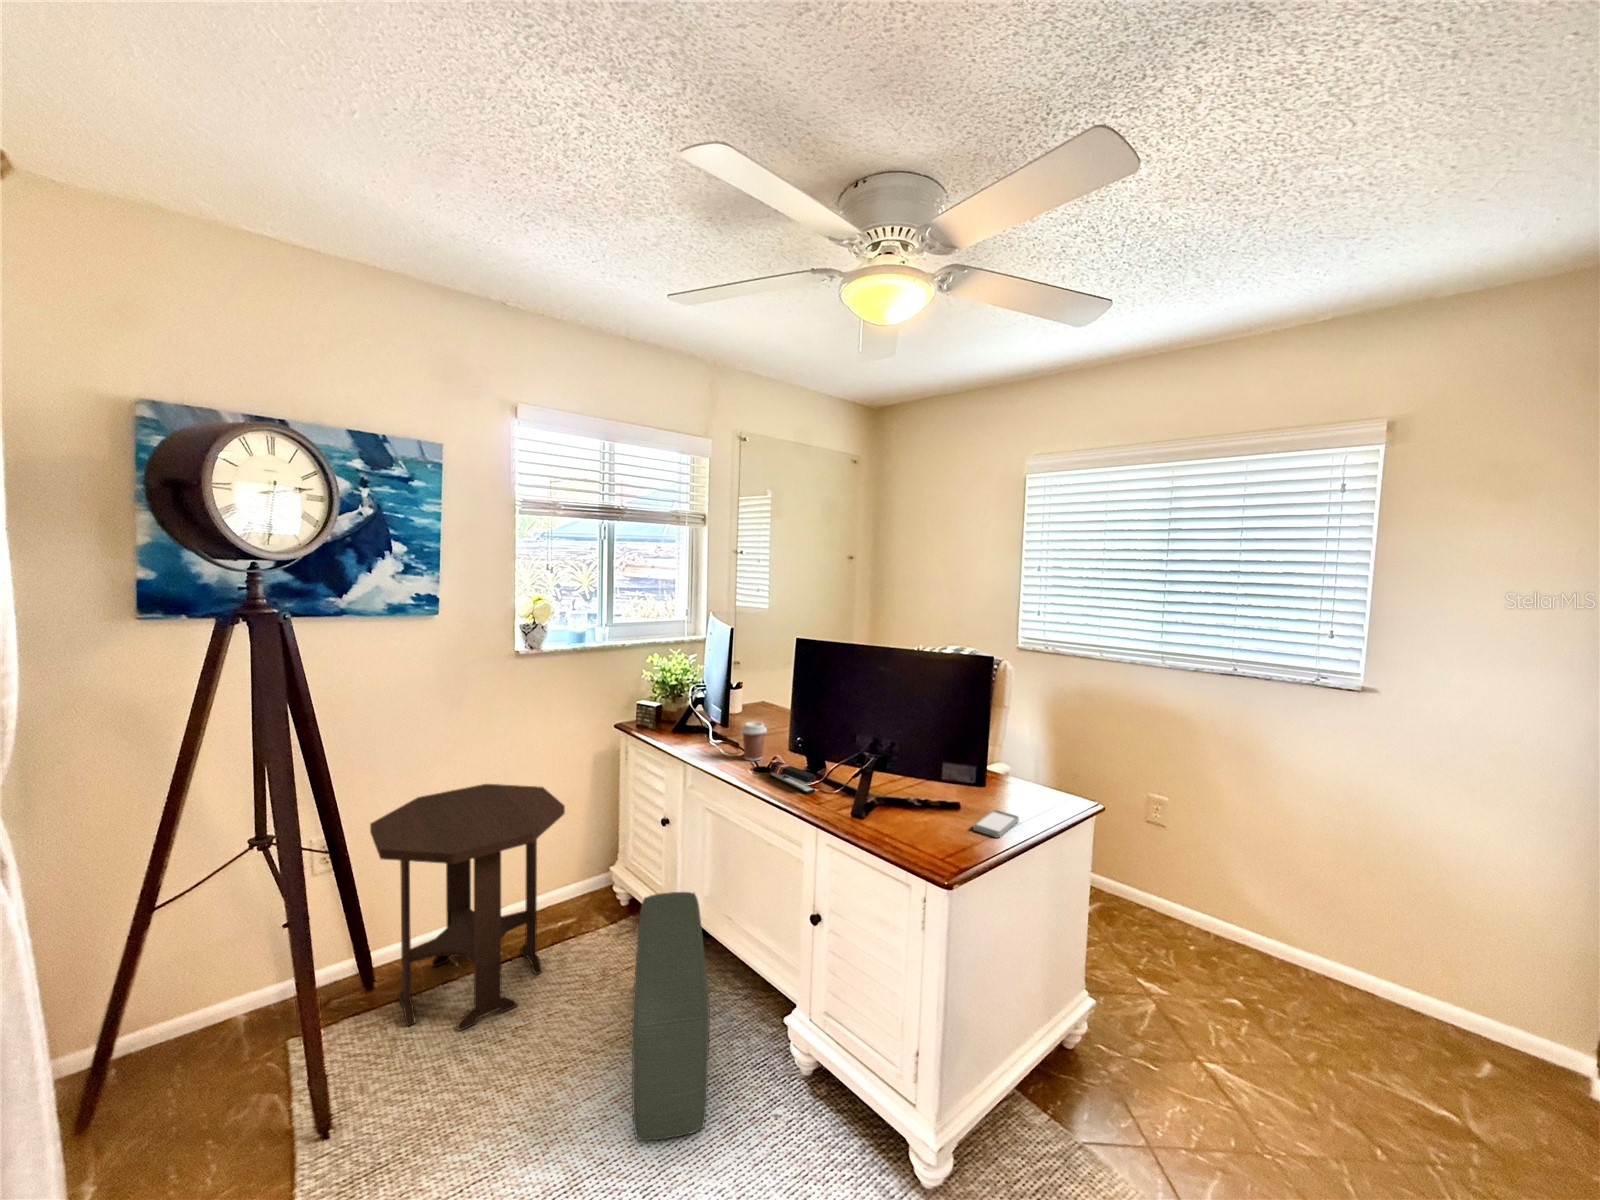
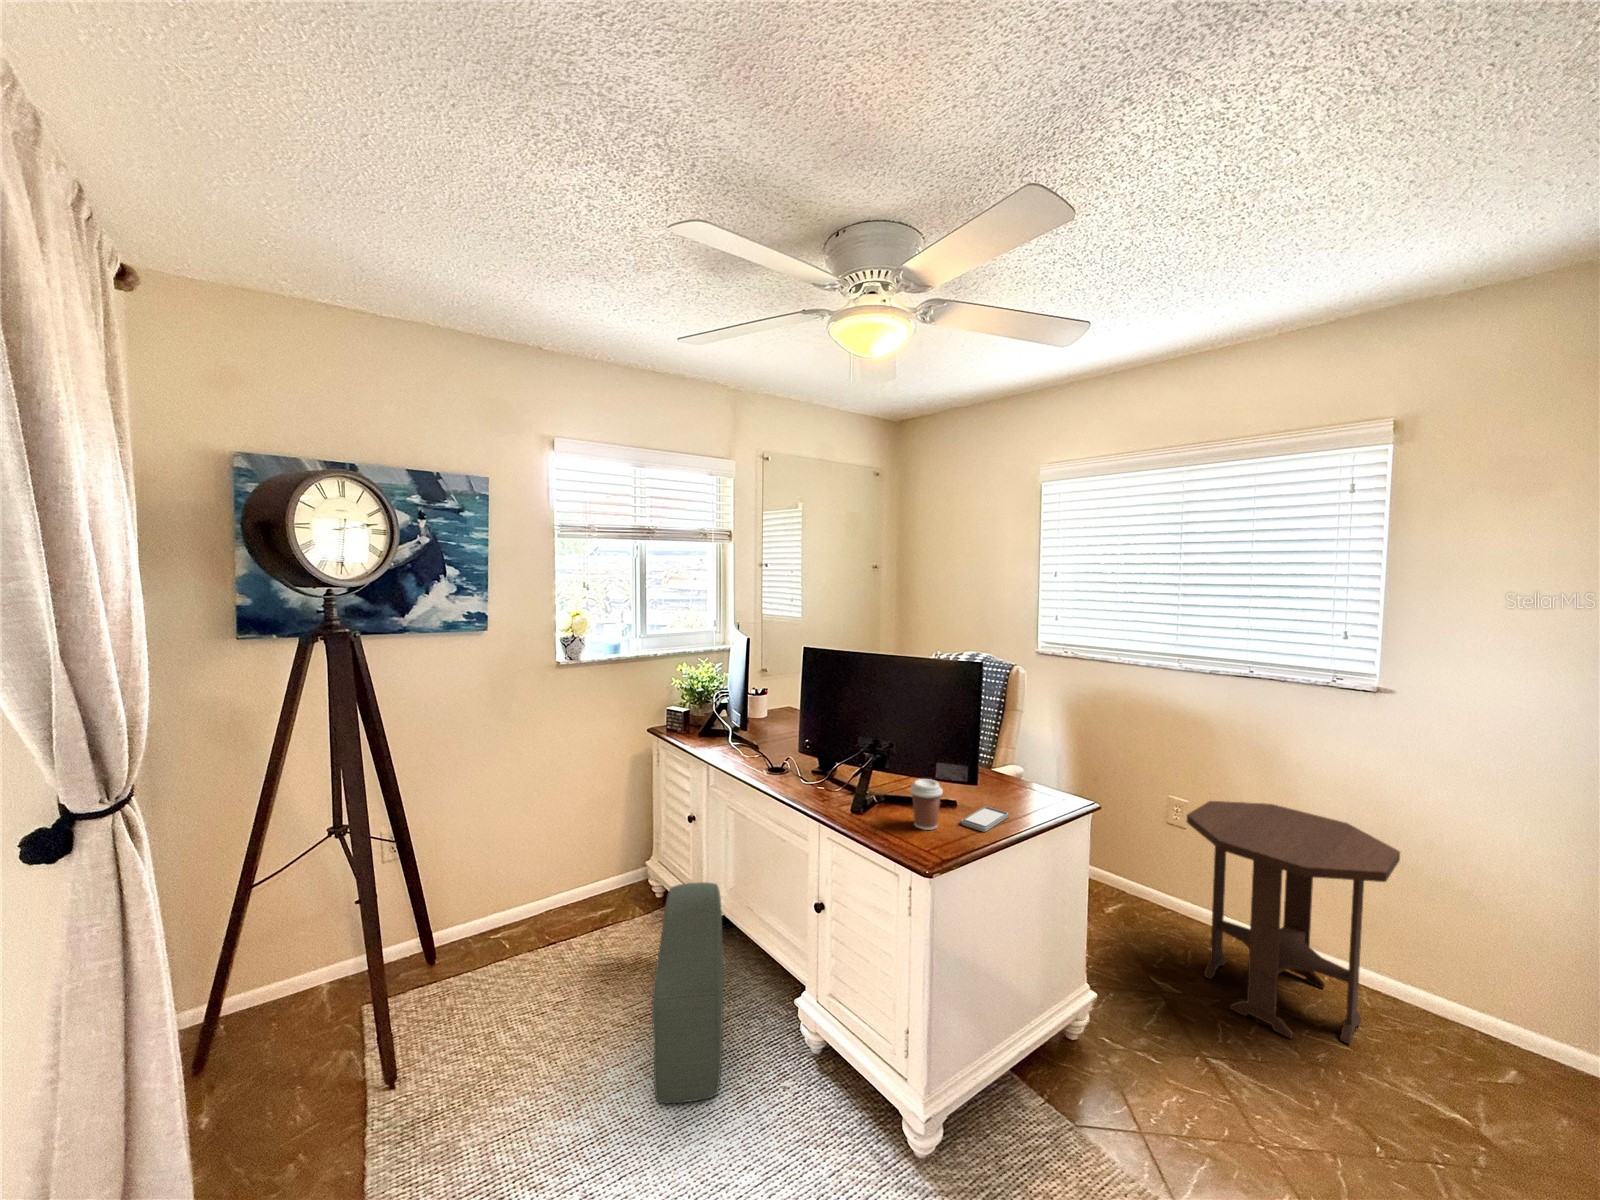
coffee cup: present [741,721,767,761] -> present [910,779,943,830]
stapler: present [770,762,815,793] -> none [780,761,820,791]
side table: present [370,784,565,1030] -> present [1187,801,1400,1044]

